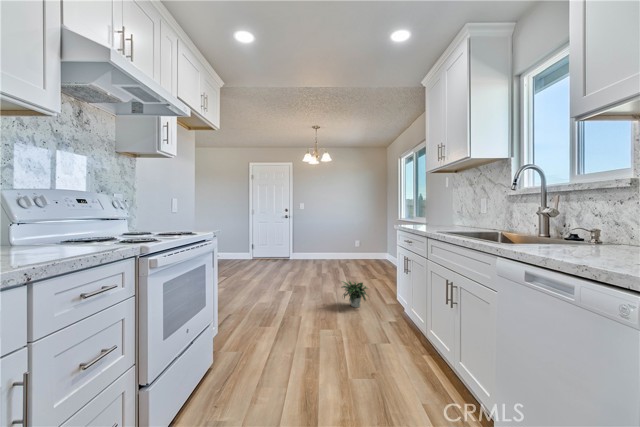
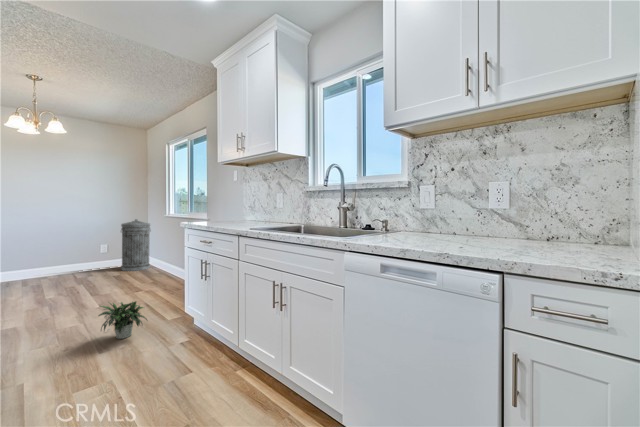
trash can: none [368,222,388,263] -> present [121,219,150,271]

